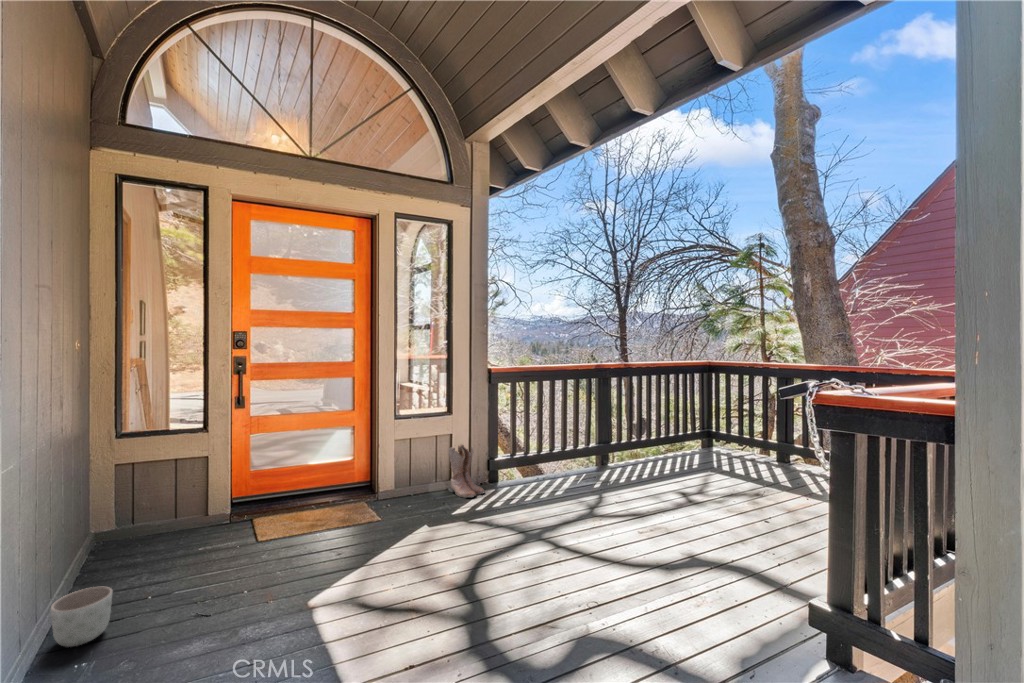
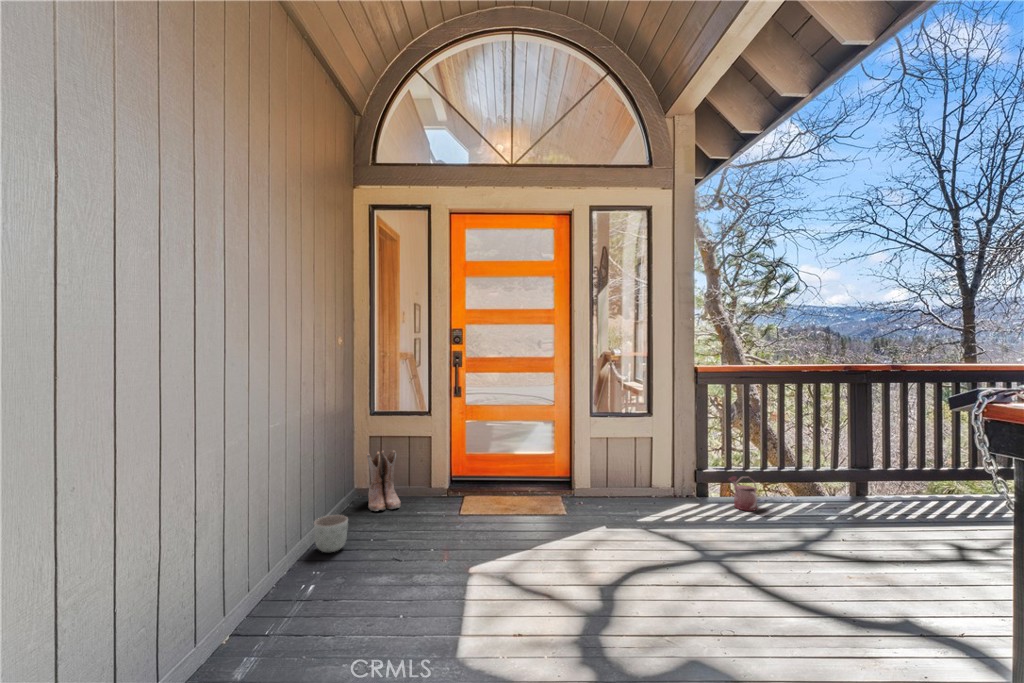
boots: present [448,444,485,498] -> present [367,451,400,511]
watering can: none [511,457,539,486] -> present [729,476,757,511]

